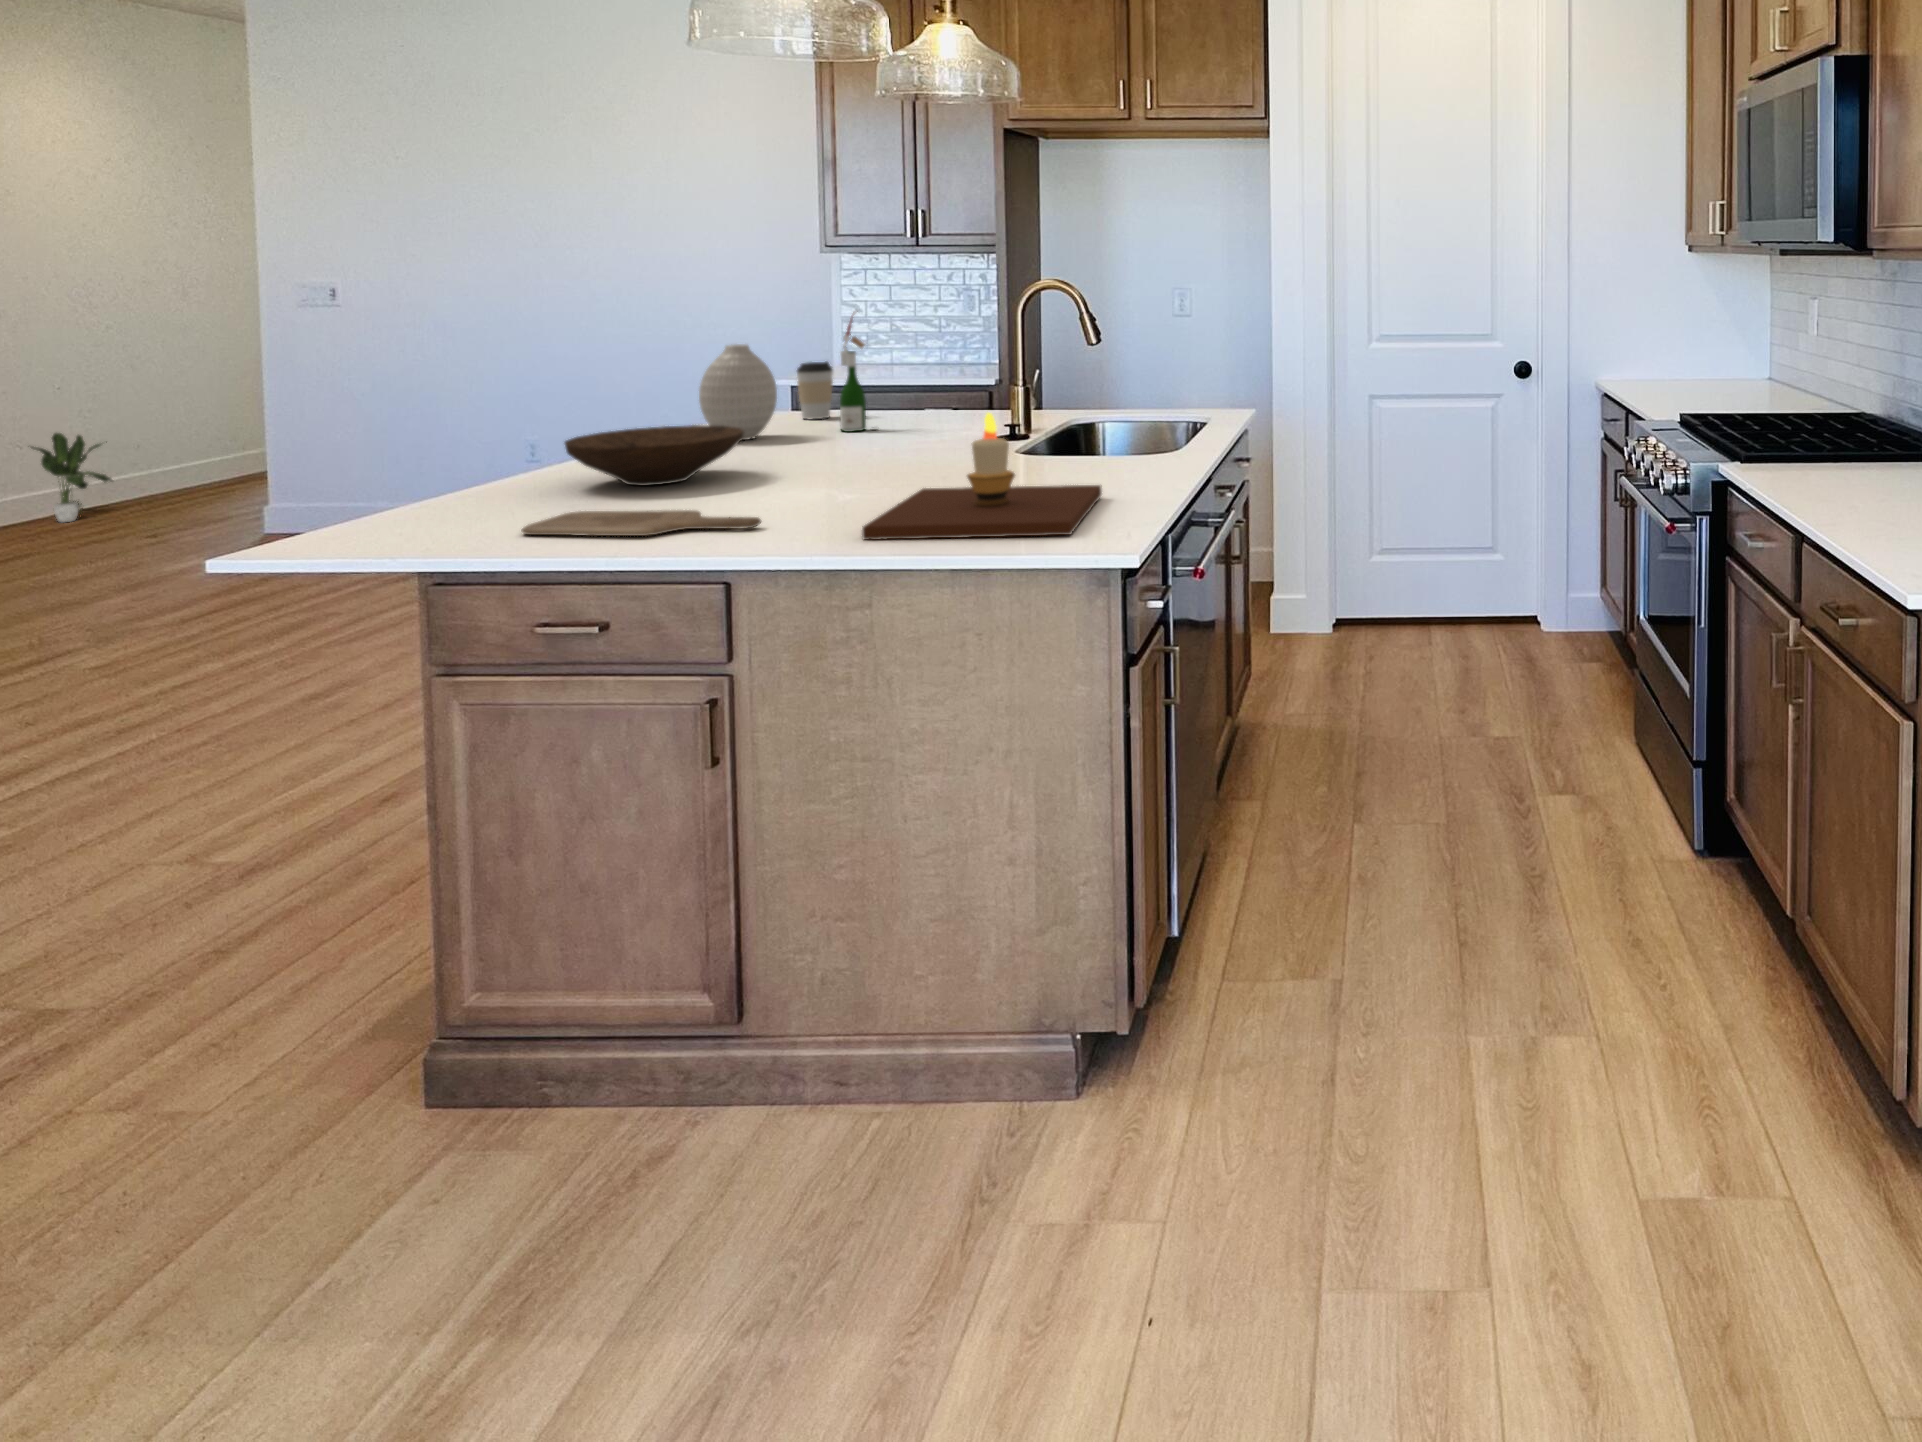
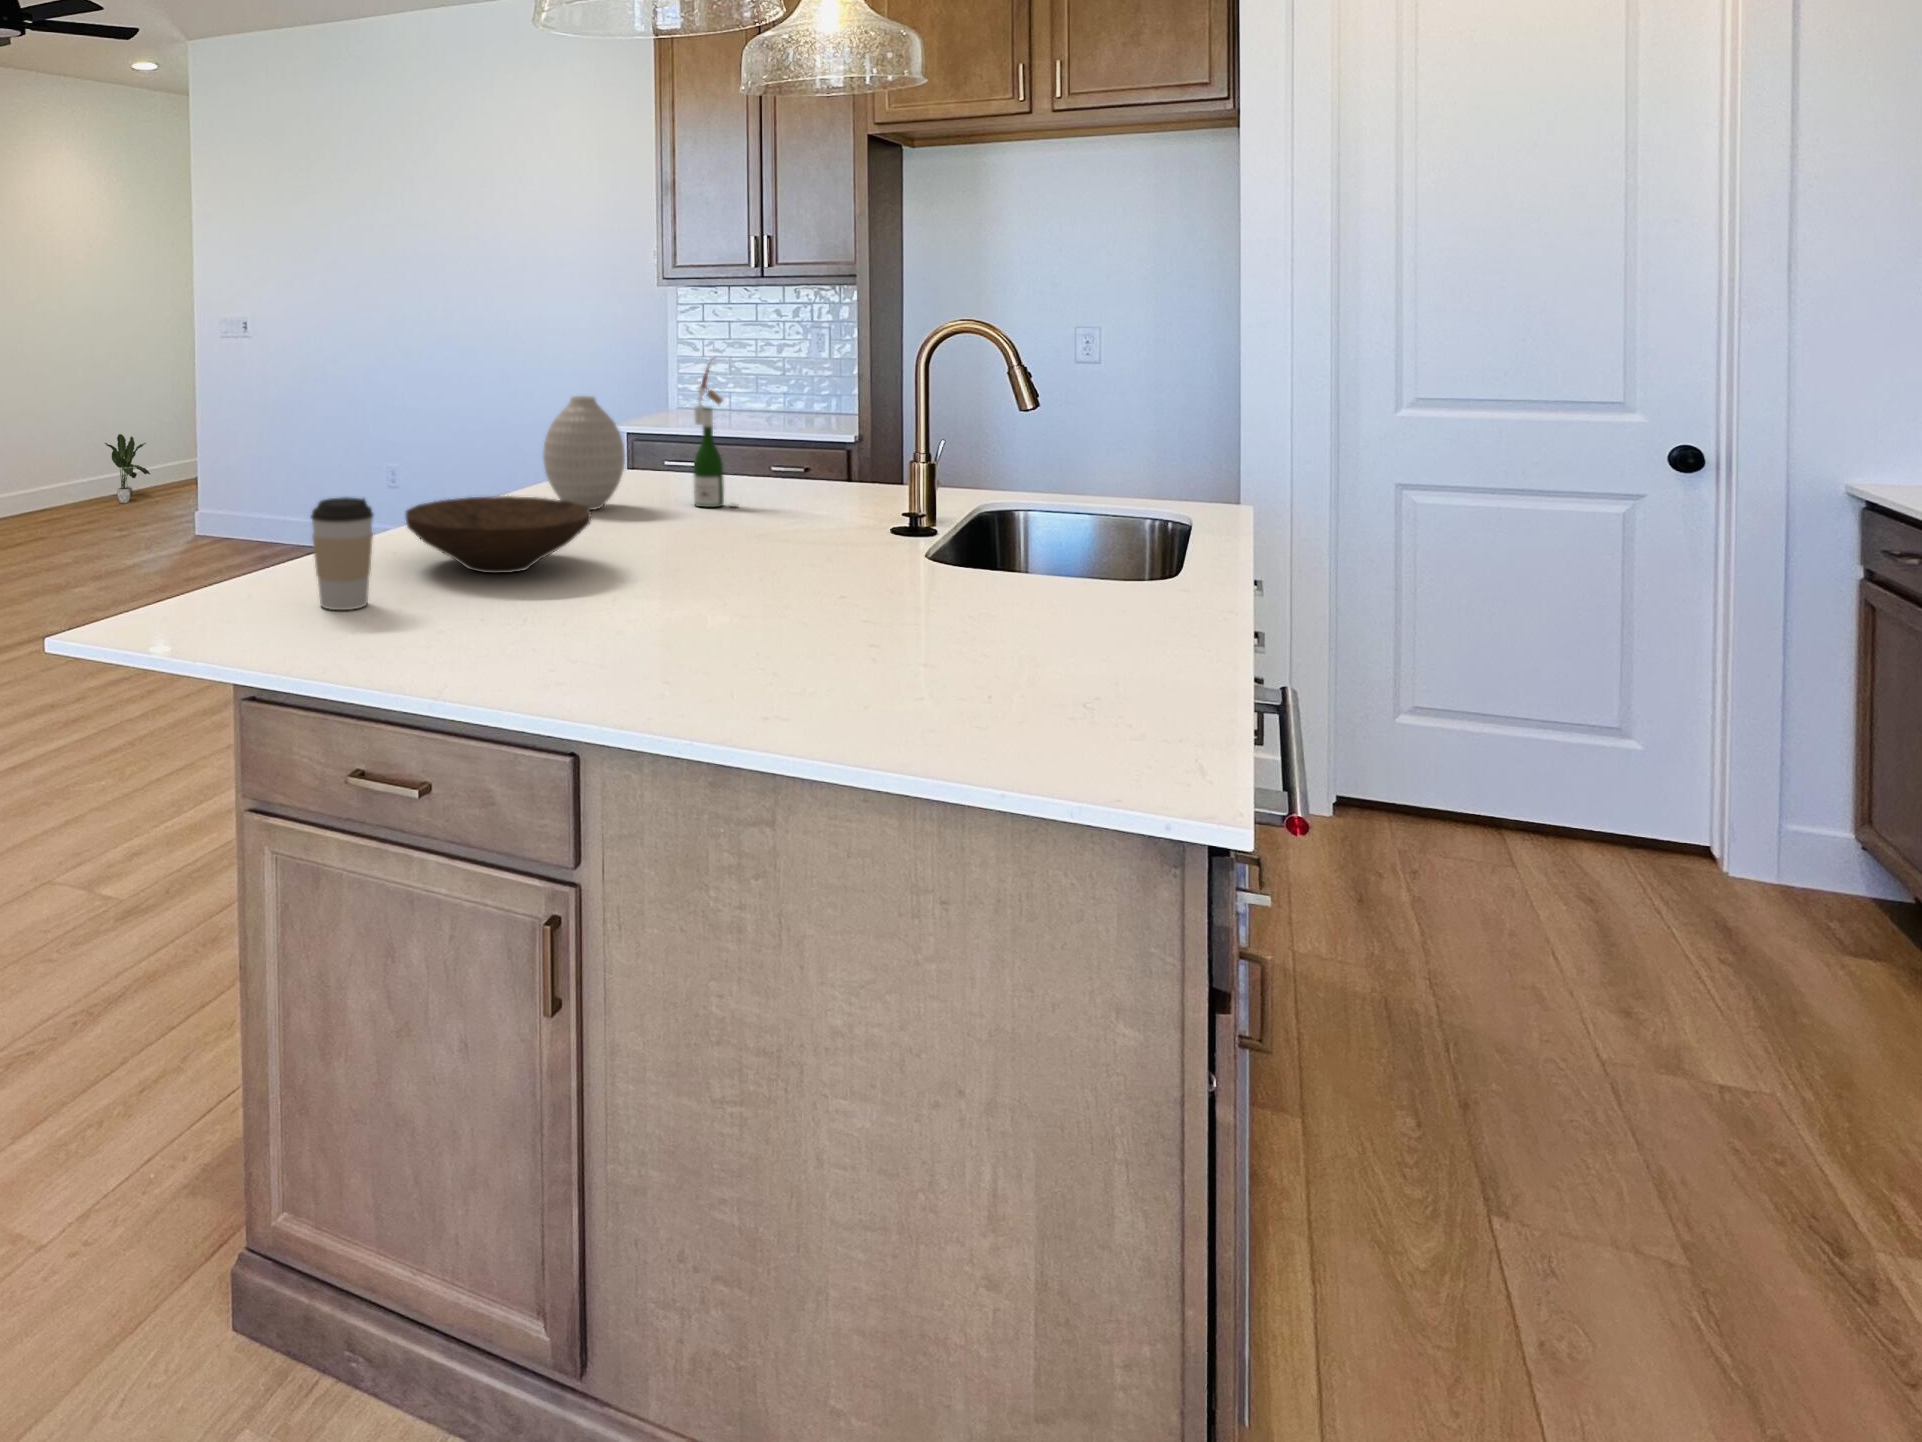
coffee cup: present [797,362,833,419] -> present [311,497,373,610]
candle: present [862,413,1102,540] -> none [760,536,1125,785]
cutting board: present [522,510,761,536] -> none [349,612,617,674]

